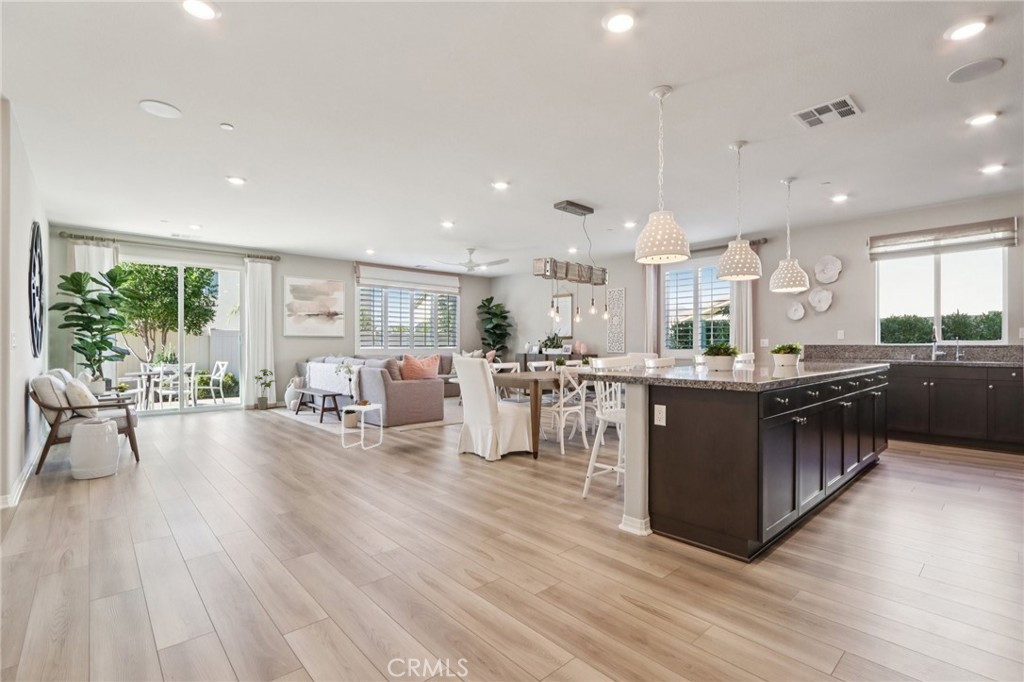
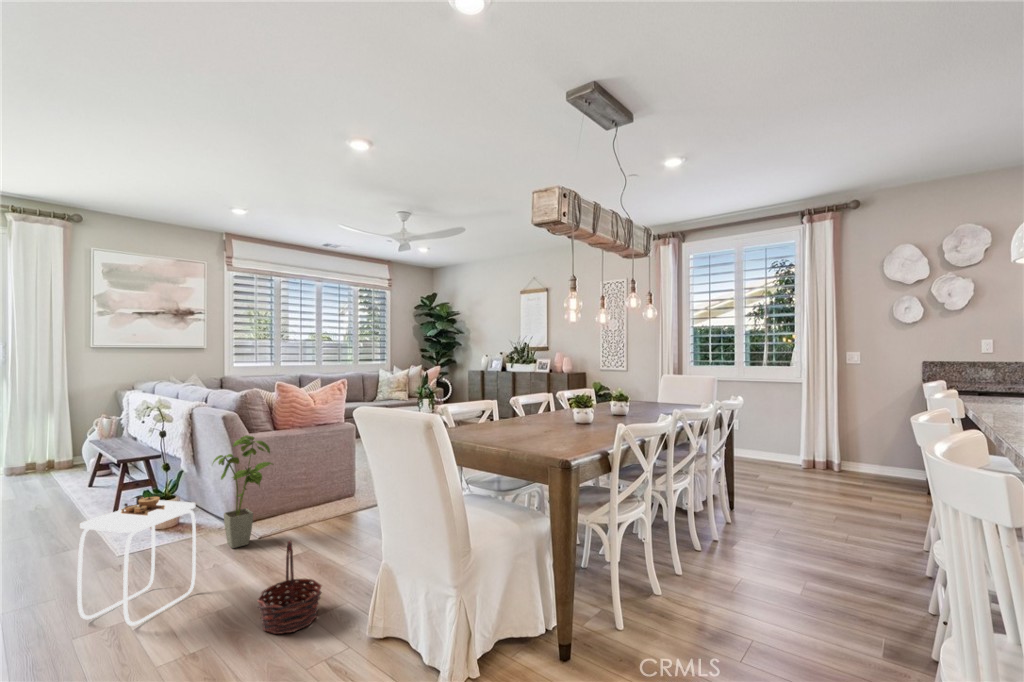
house plant: present [255,369,276,410] -> present [213,436,273,548]
basket: none [414,417,439,453] -> present [257,540,322,634]

